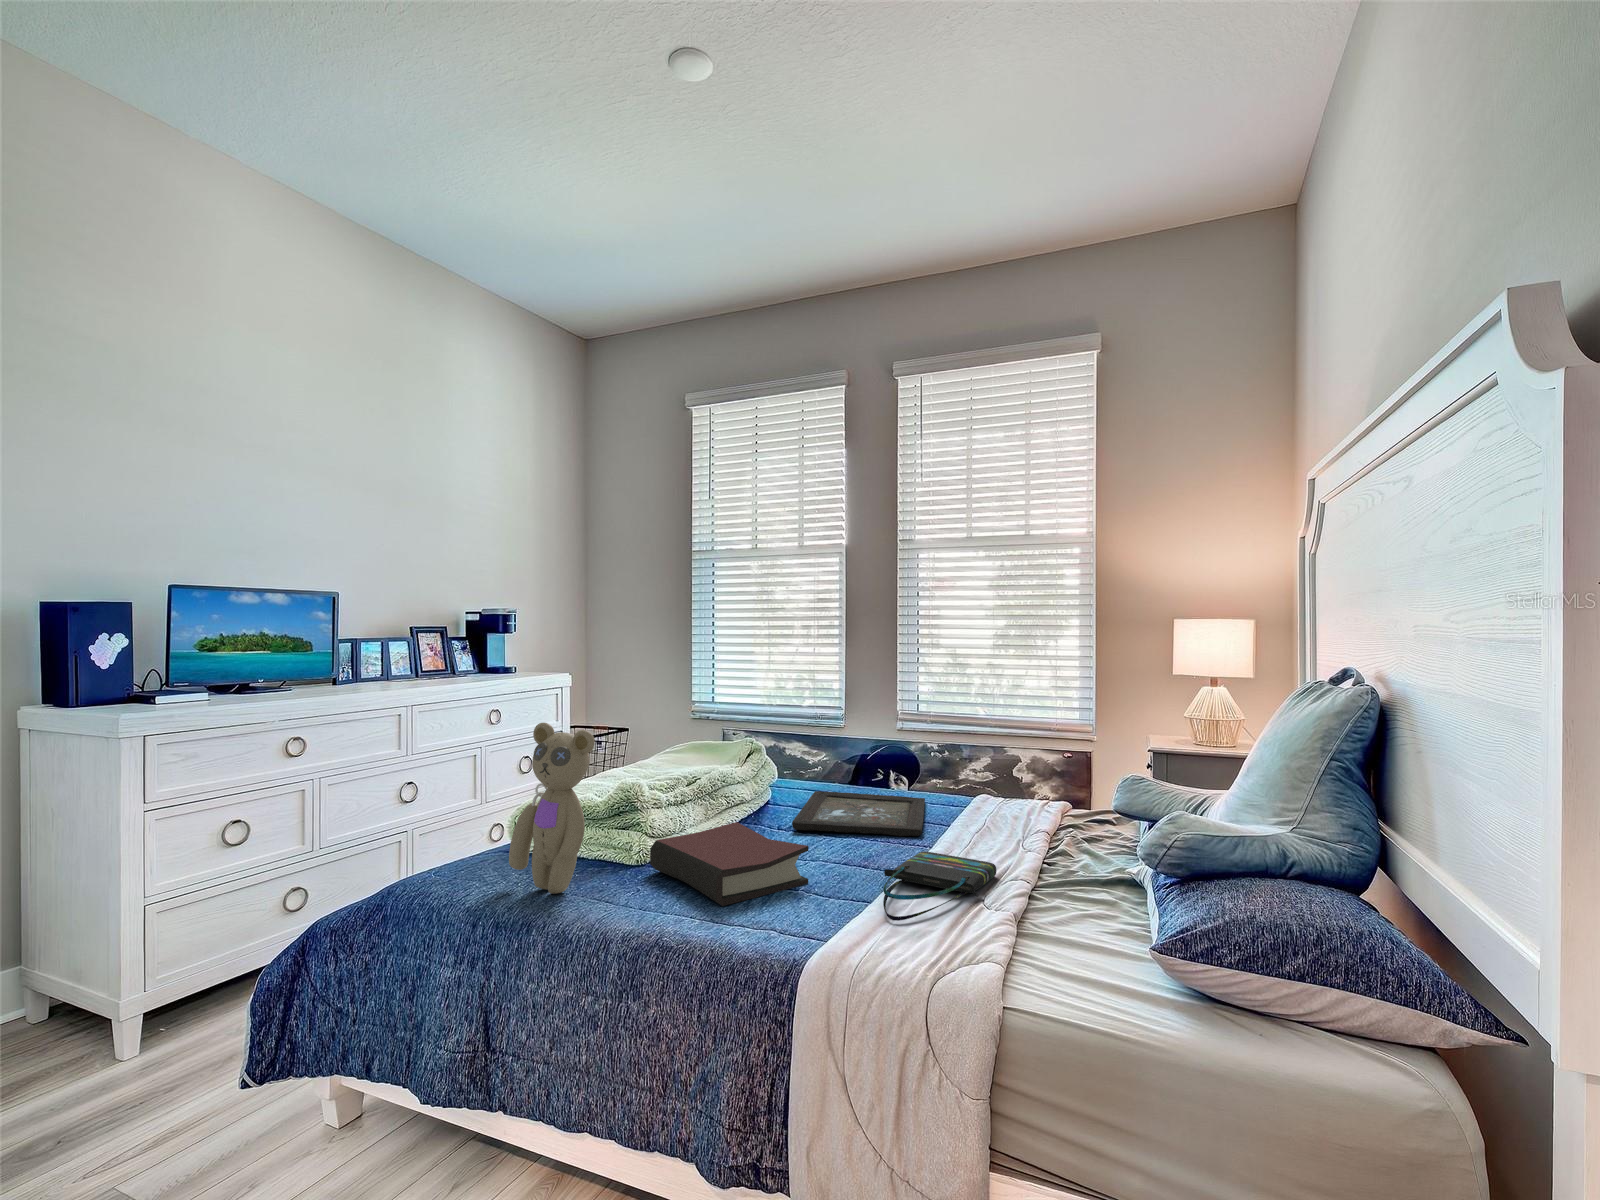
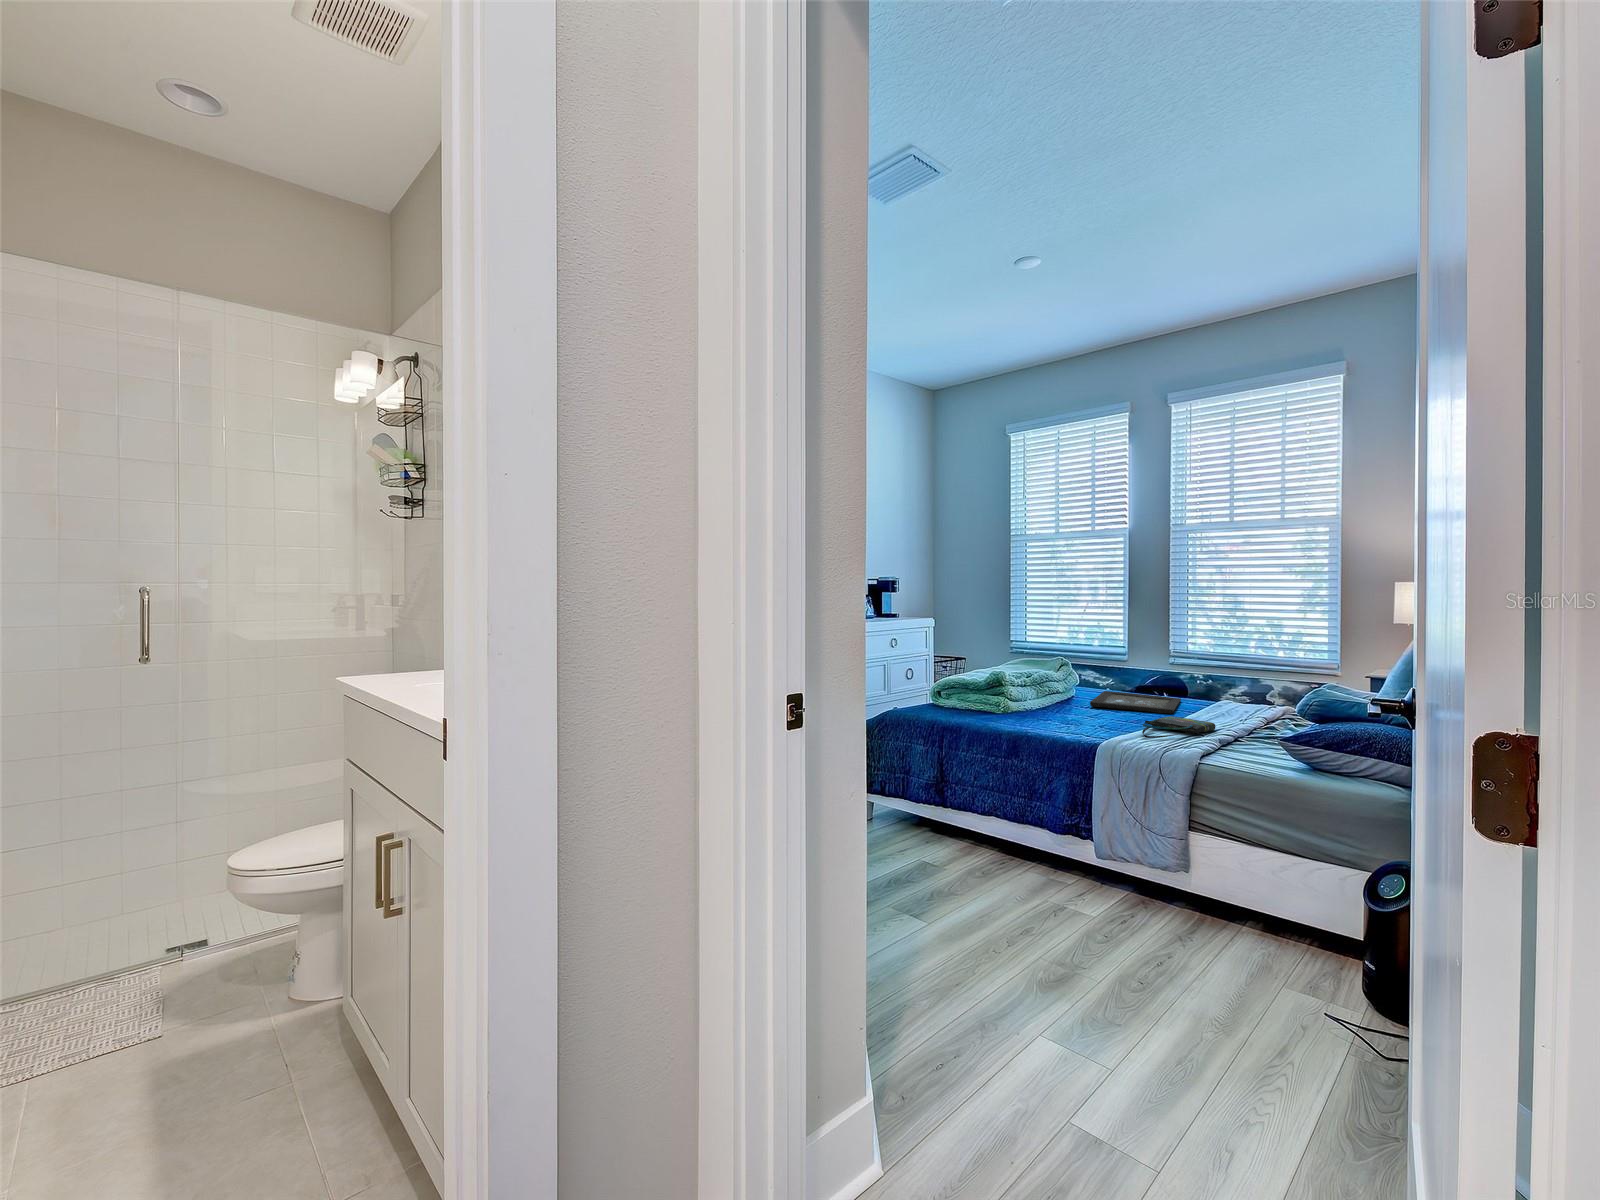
teddy bear: present [509,723,595,894] -> none [943,637,987,718]
hardback book: present [650,822,809,906] -> none [1012,696,1101,728]

